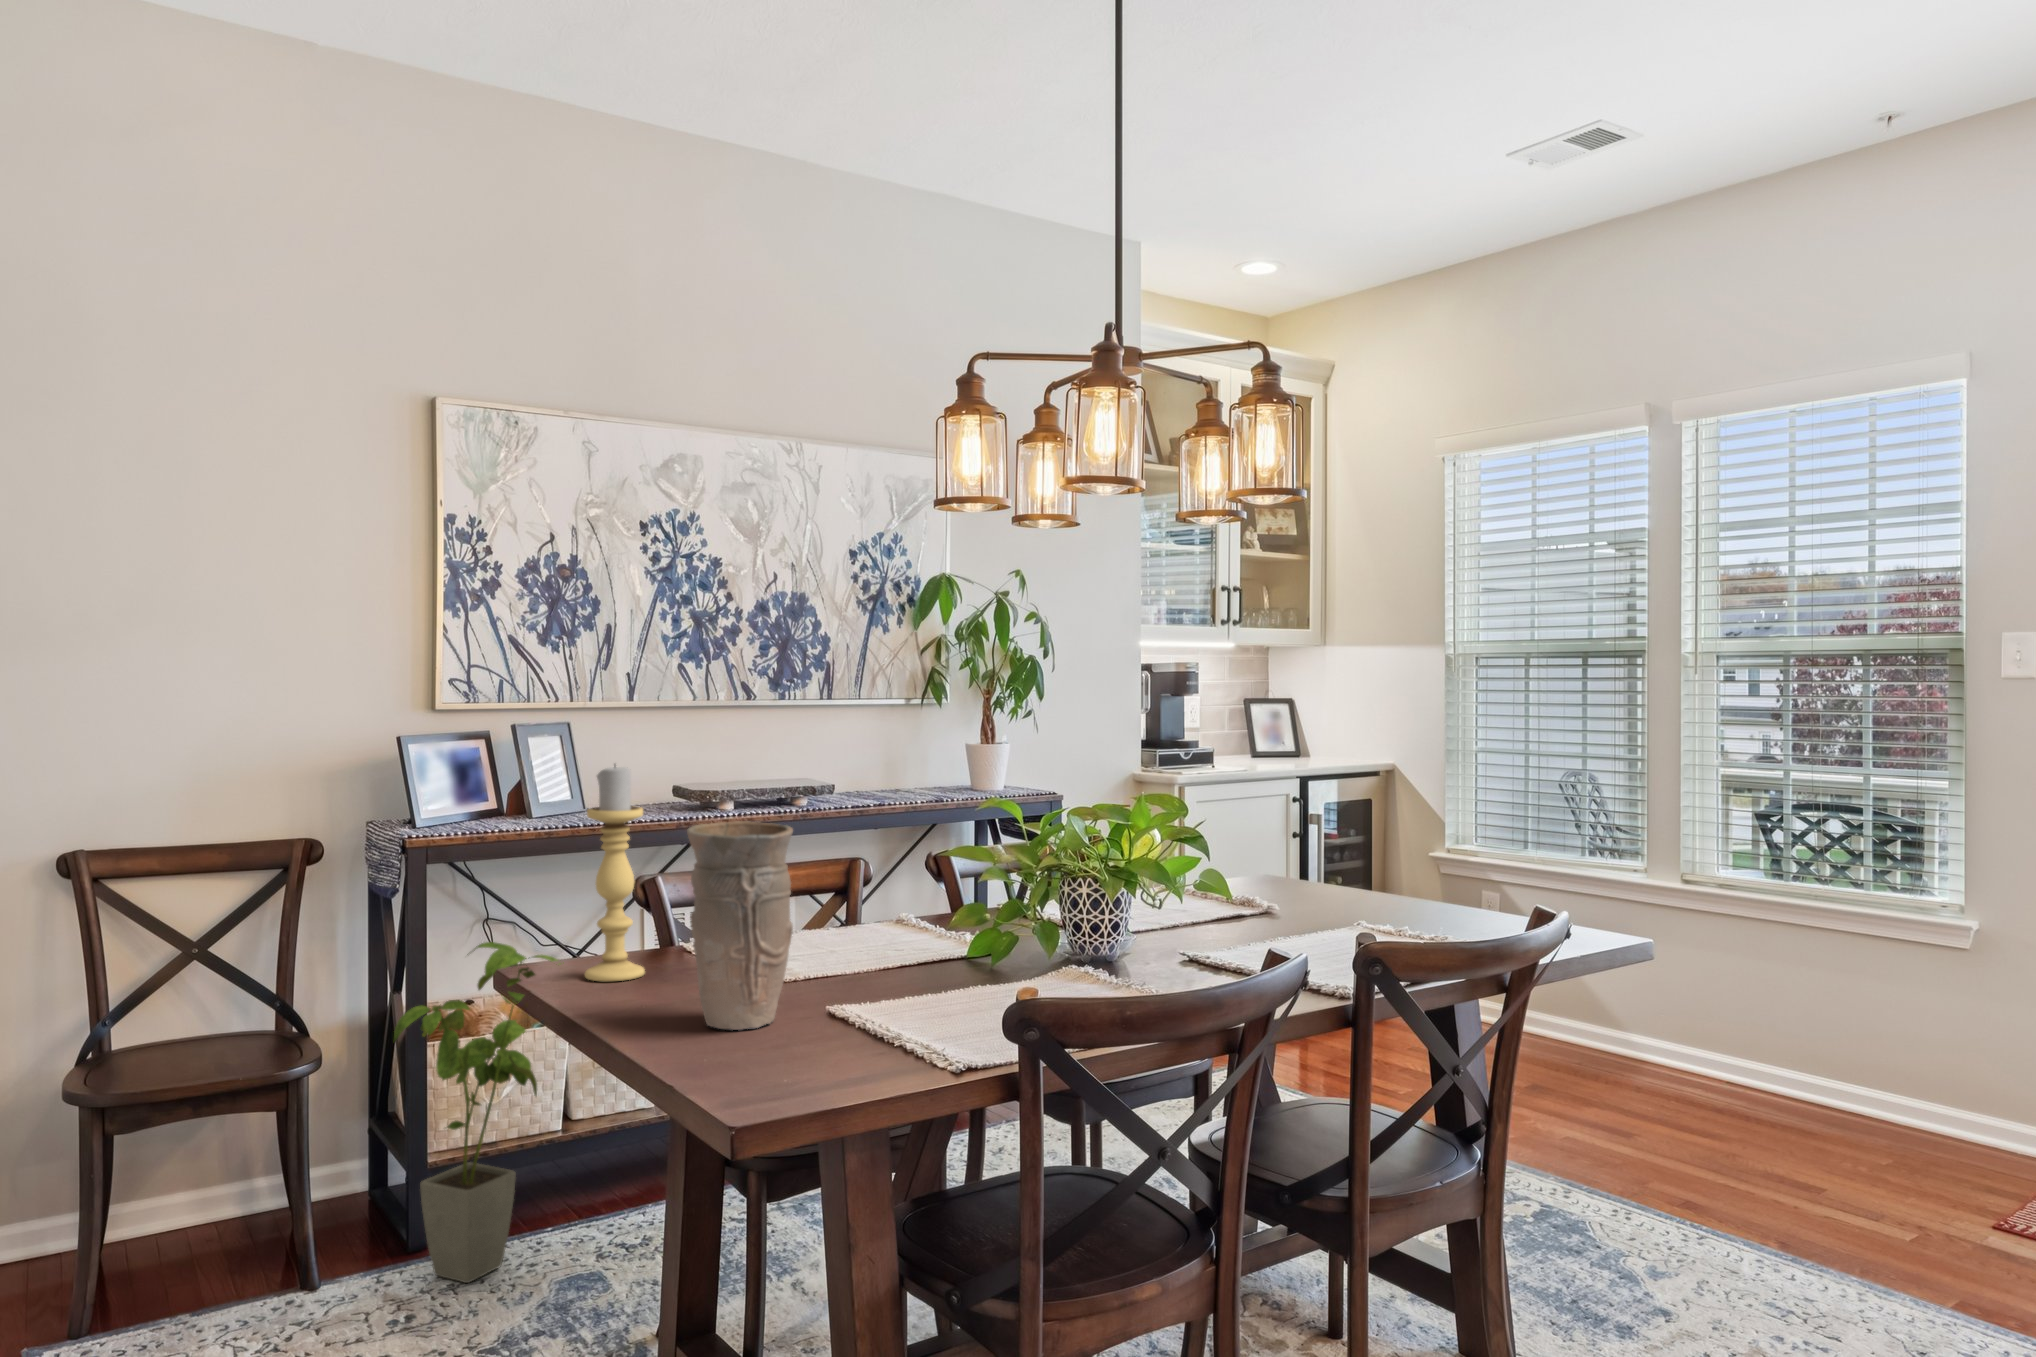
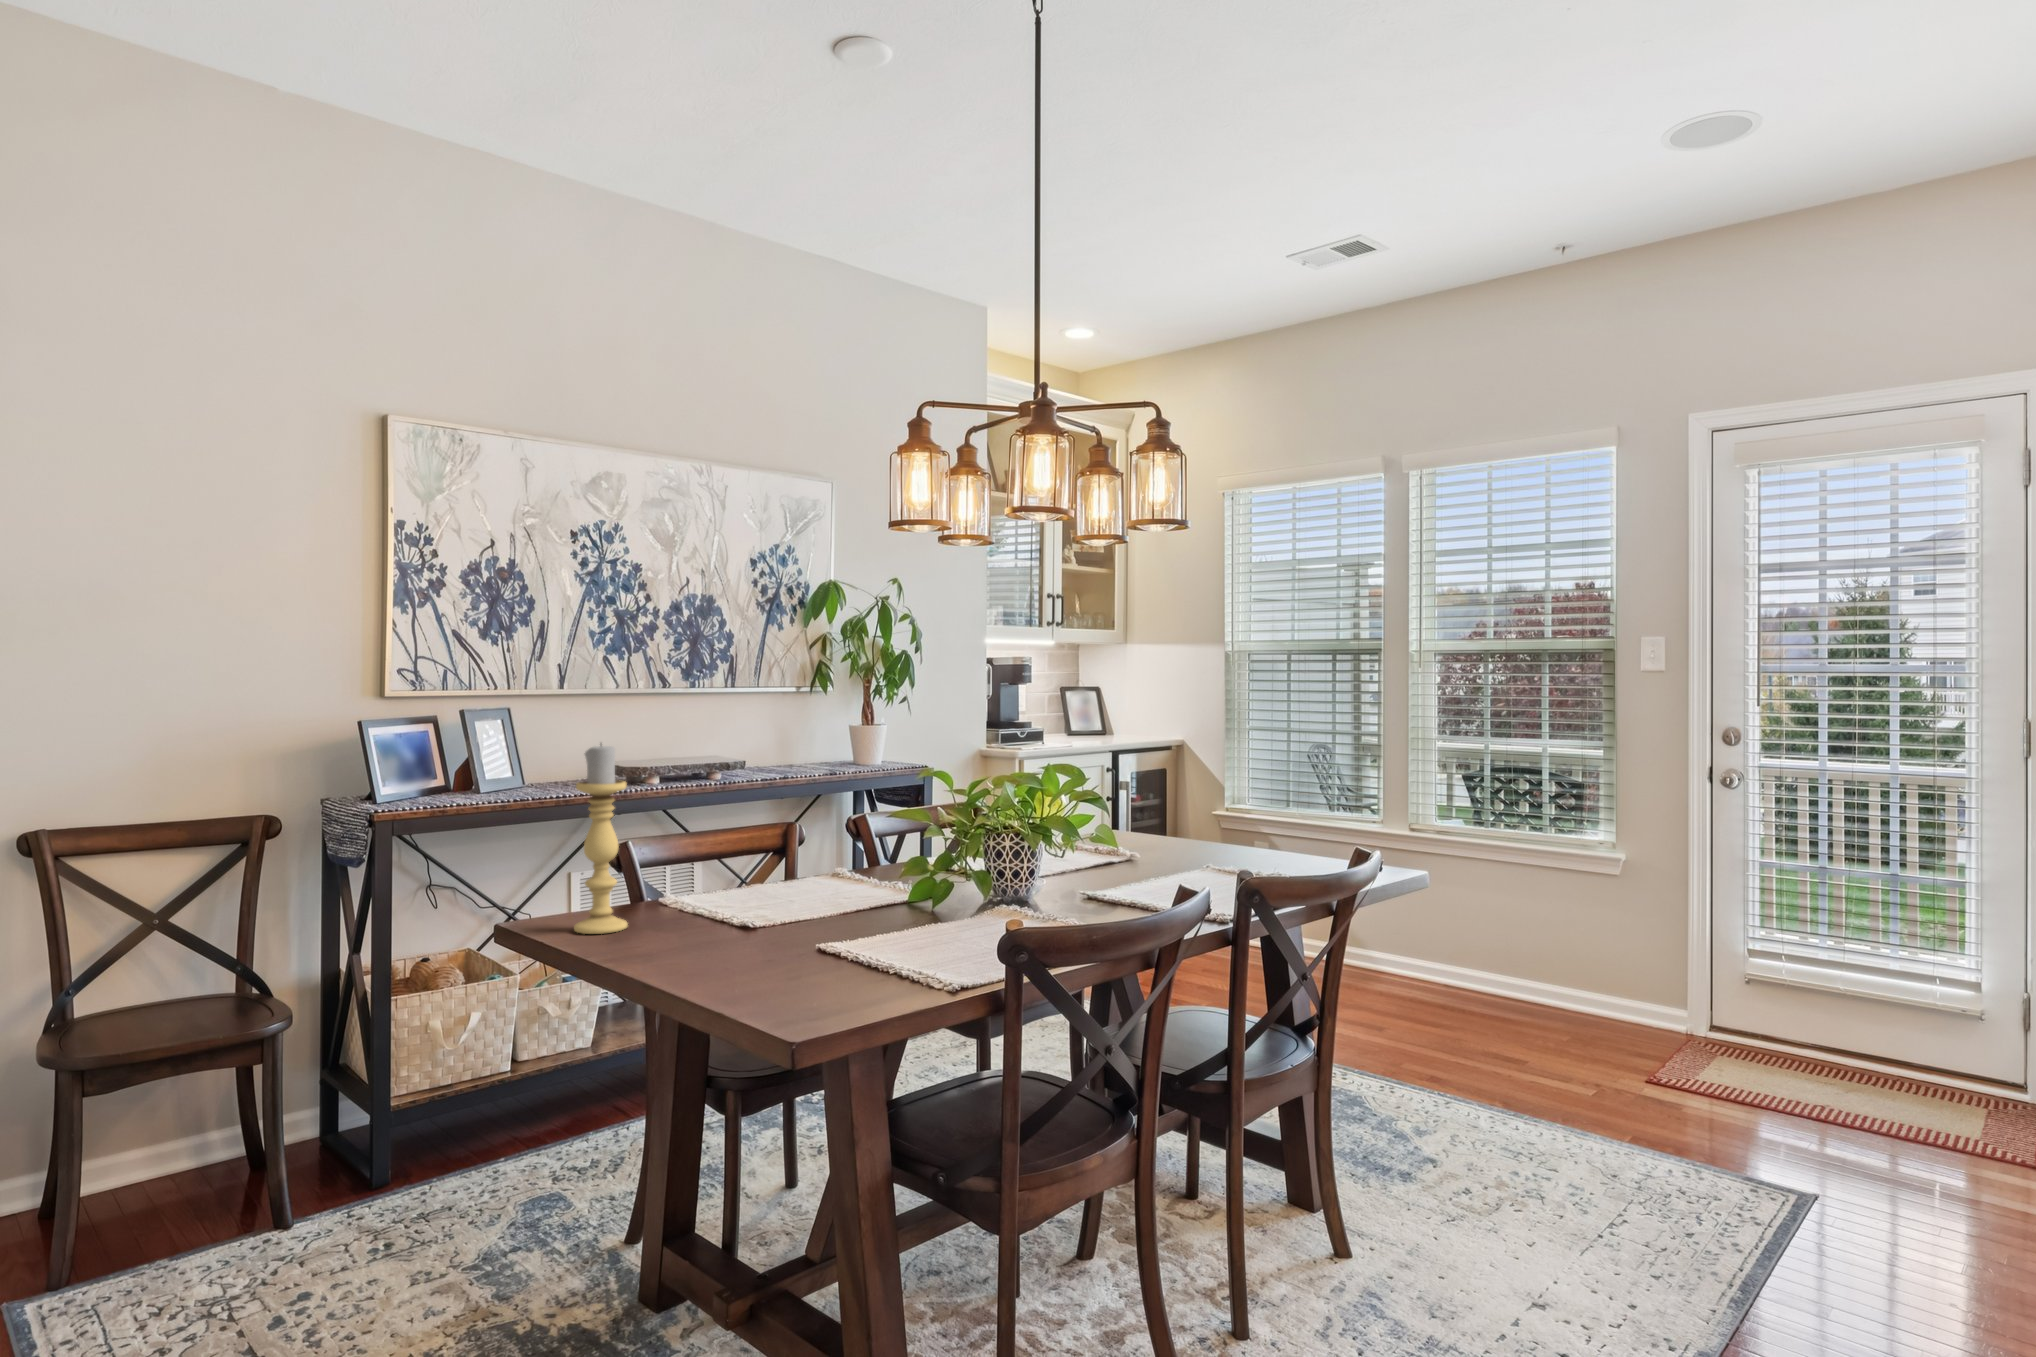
vase: present [687,821,793,1030] -> none [691,791,783,971]
house plant: present [394,942,558,1283] -> none [368,904,539,1209]

